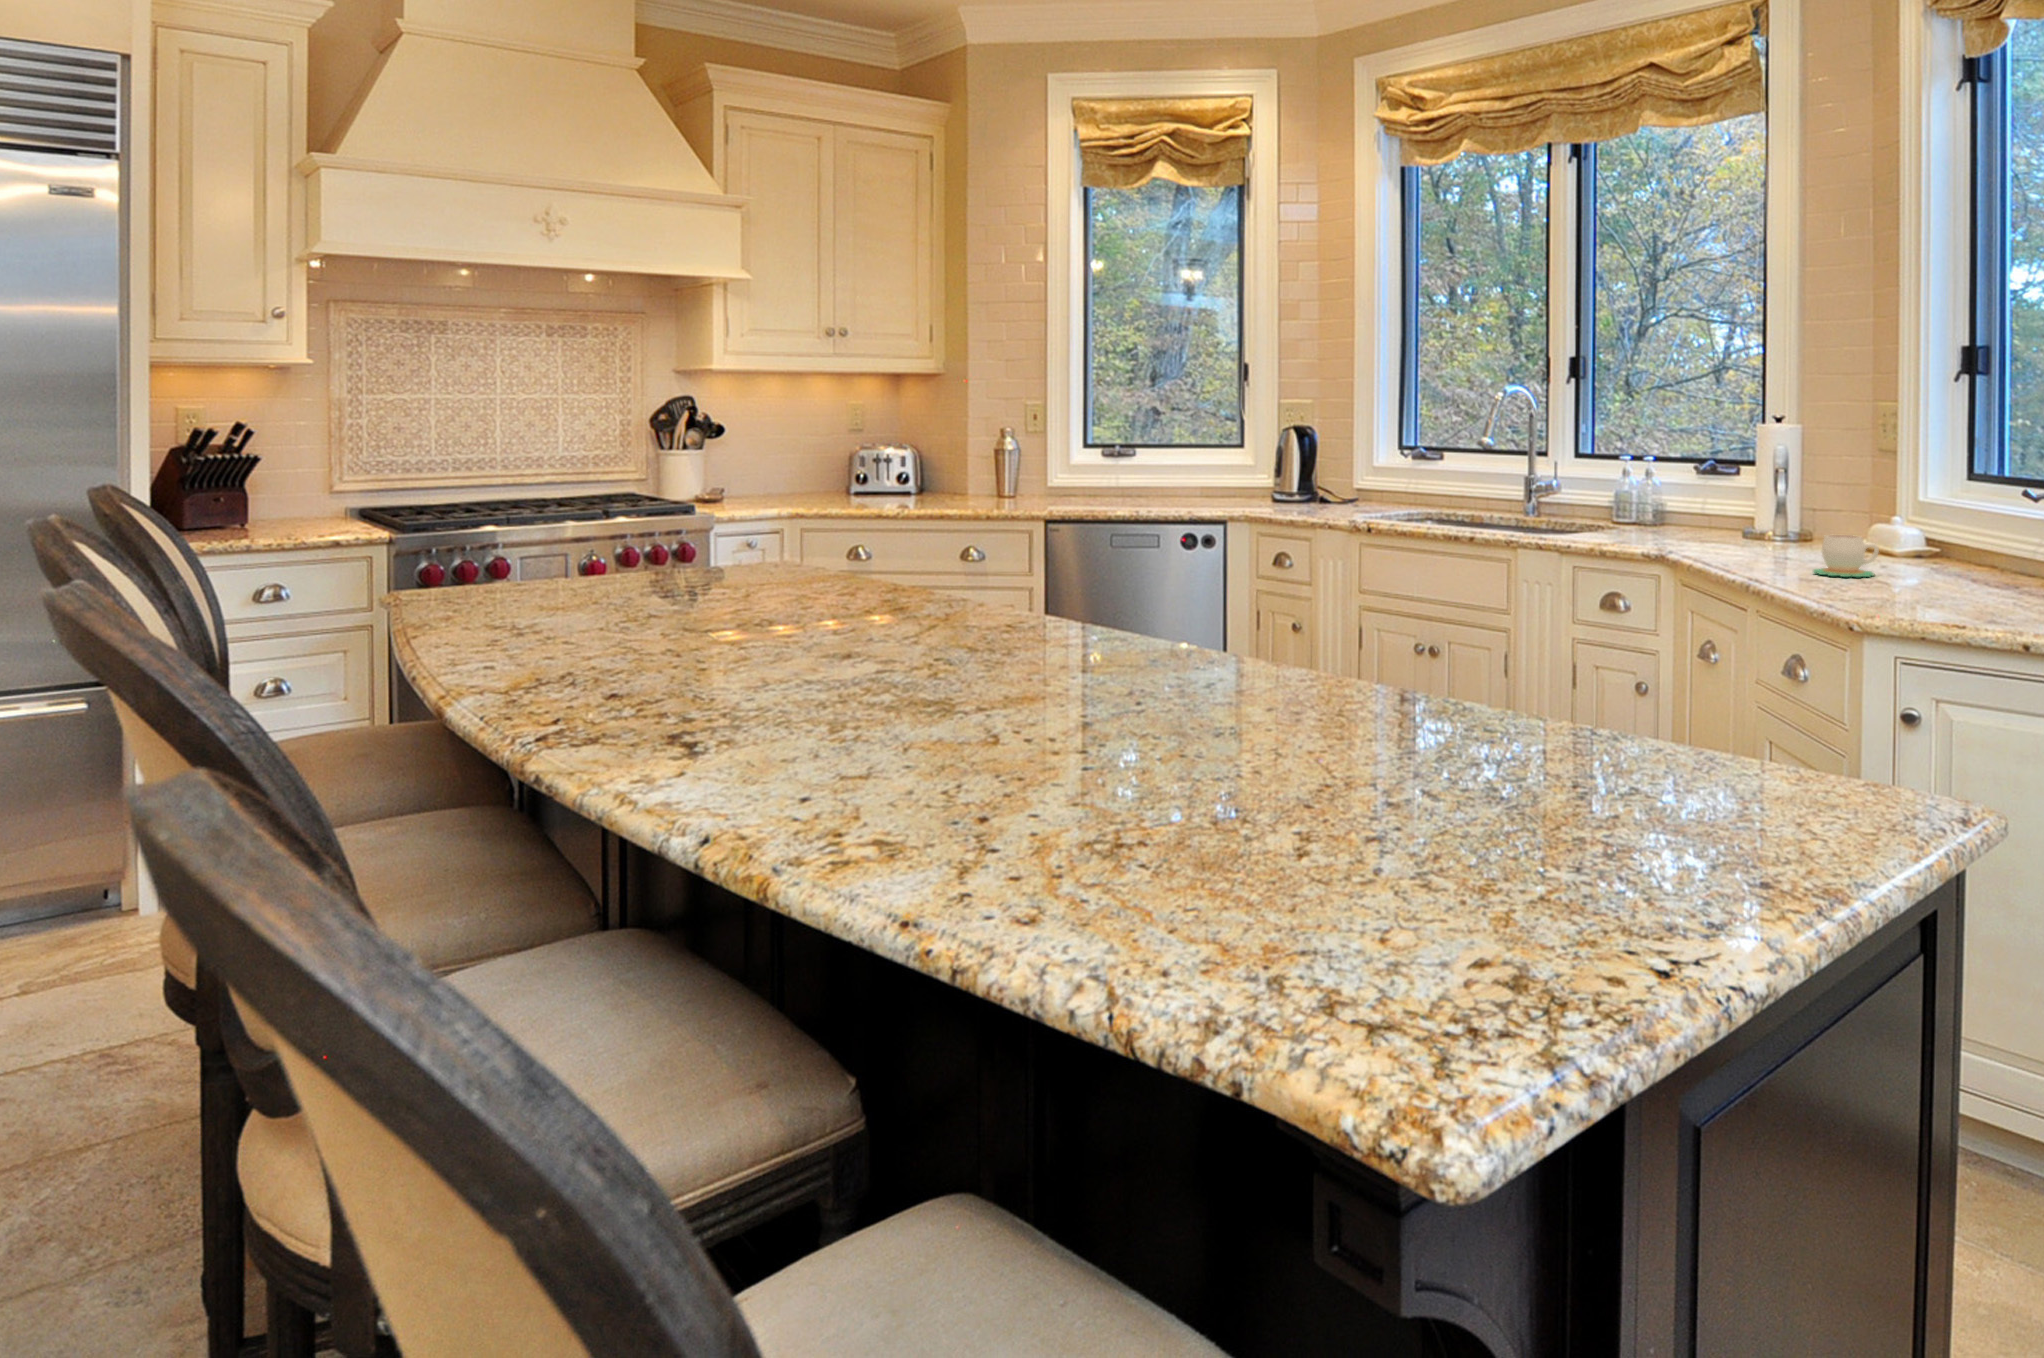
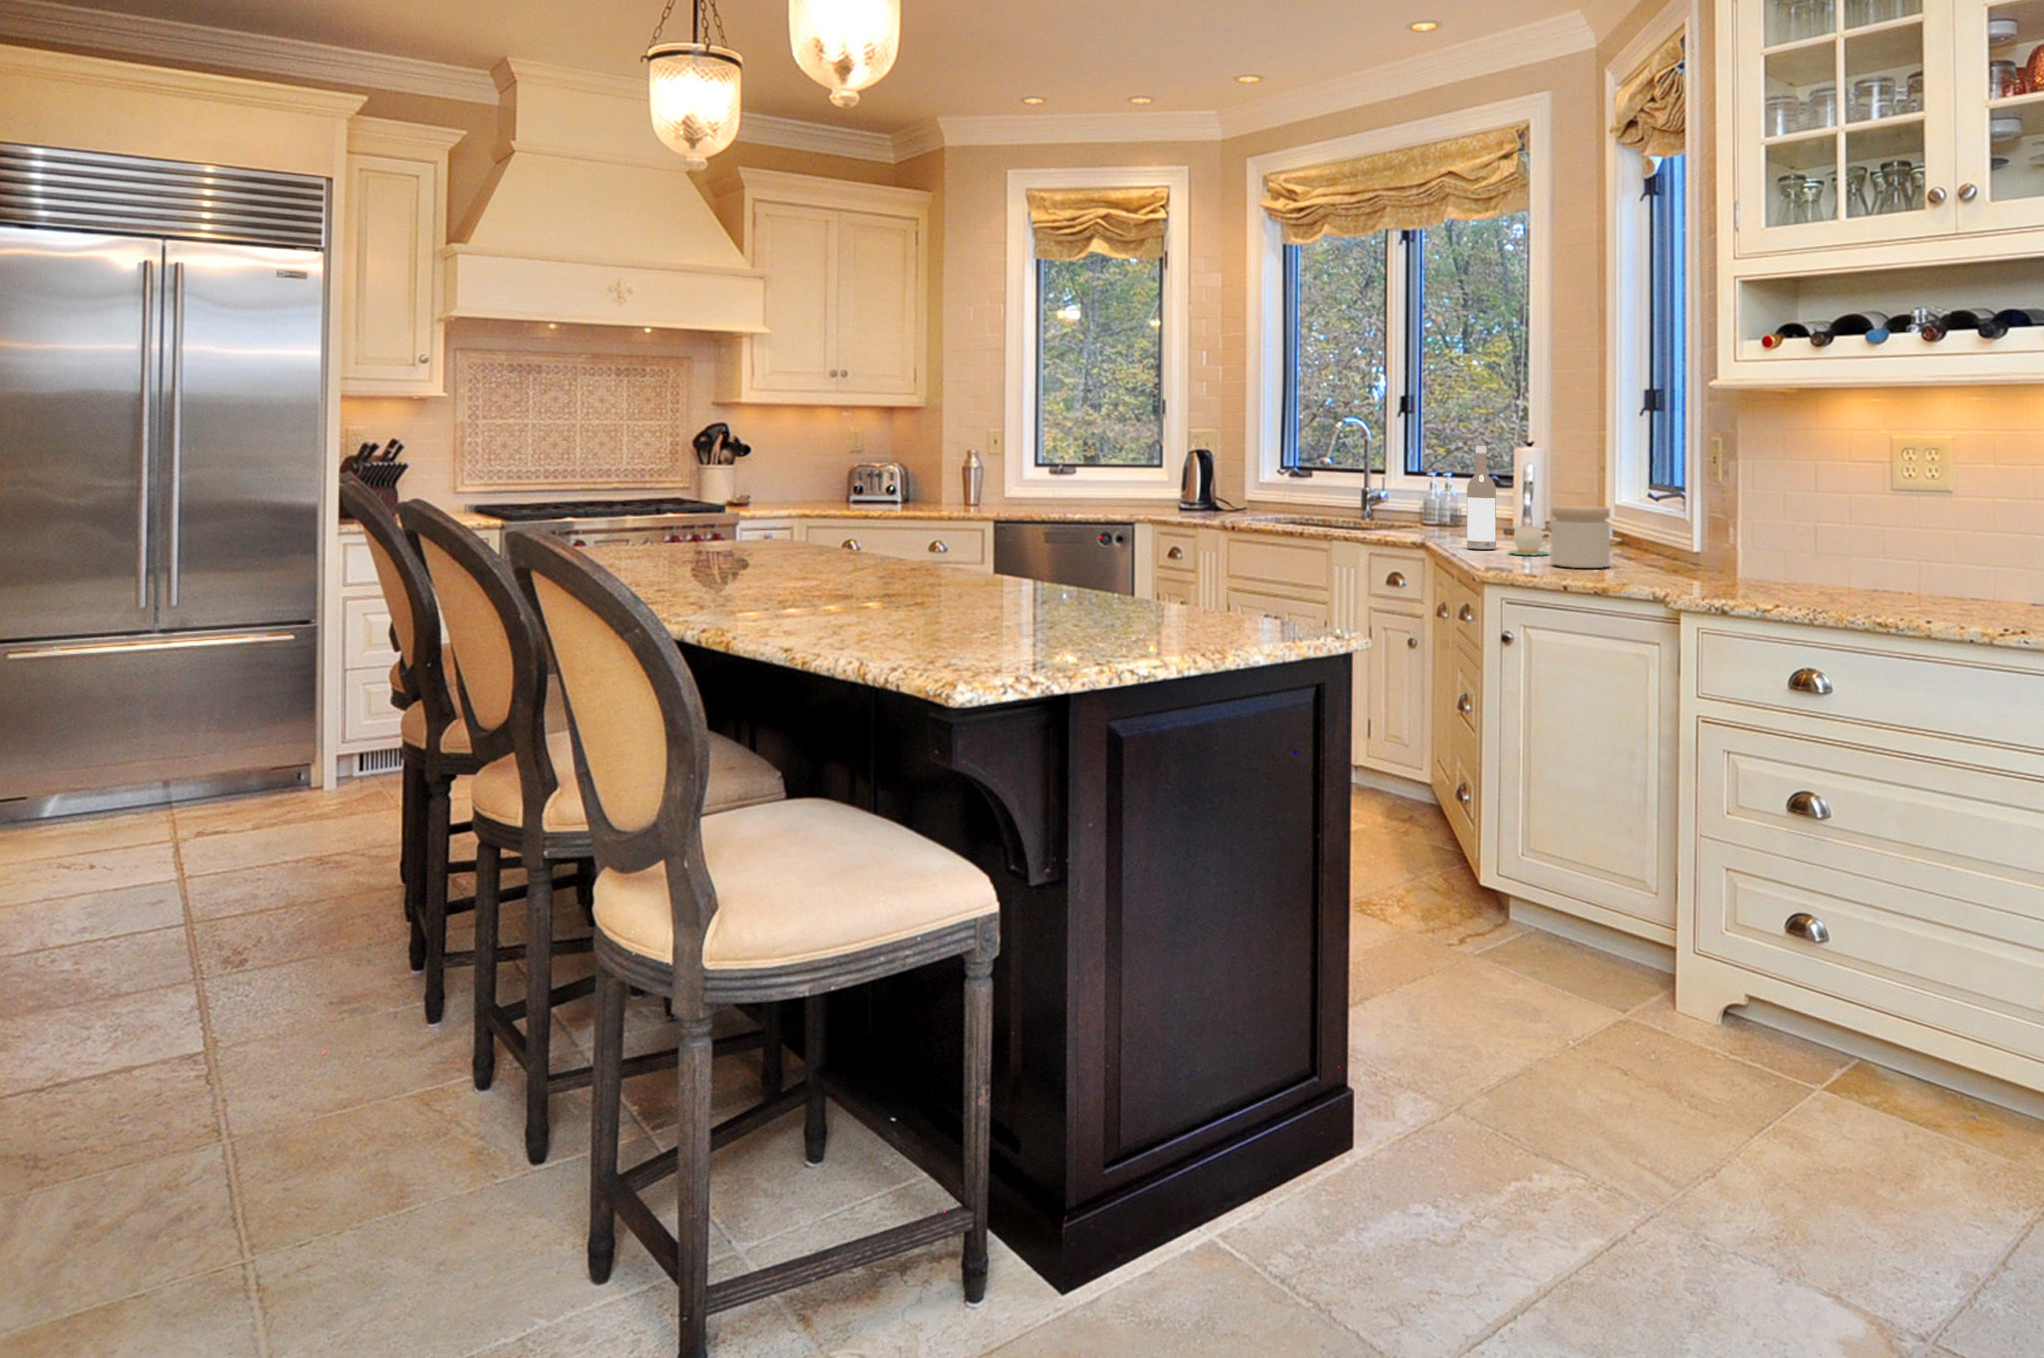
wine bottle: none [1741,424,1783,566] -> present [1467,446,1496,550]
jar: none [1917,511,2010,603] -> present [1551,506,1610,568]

